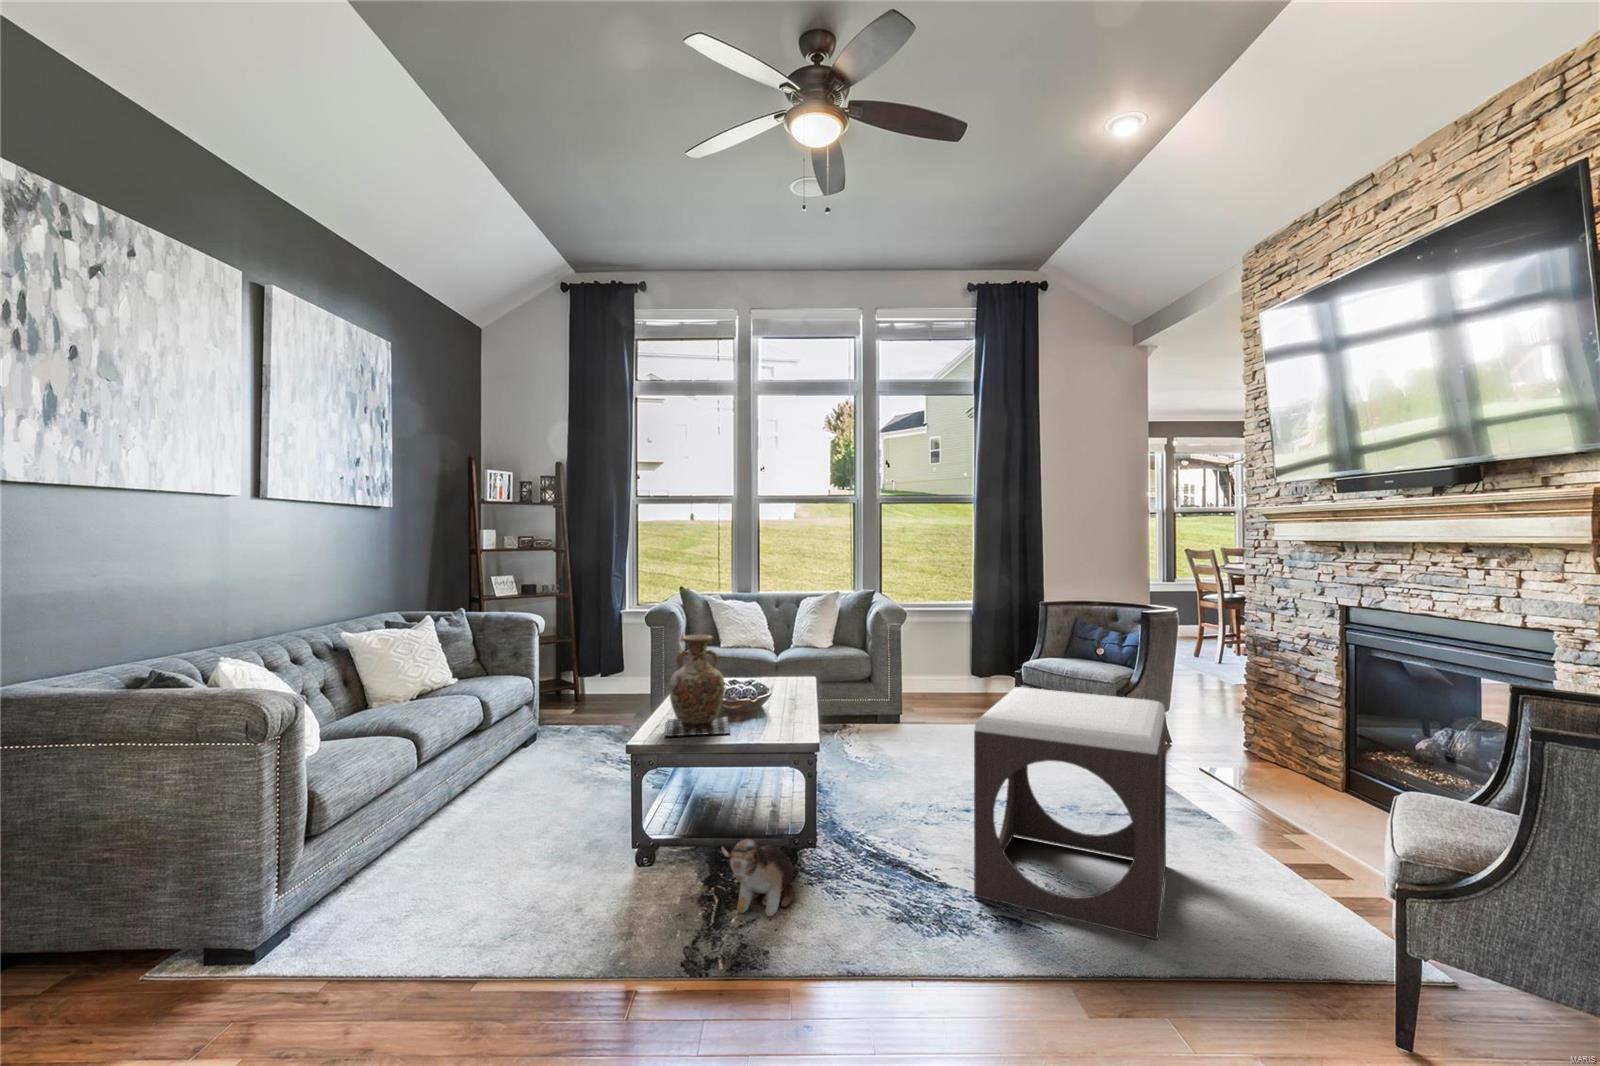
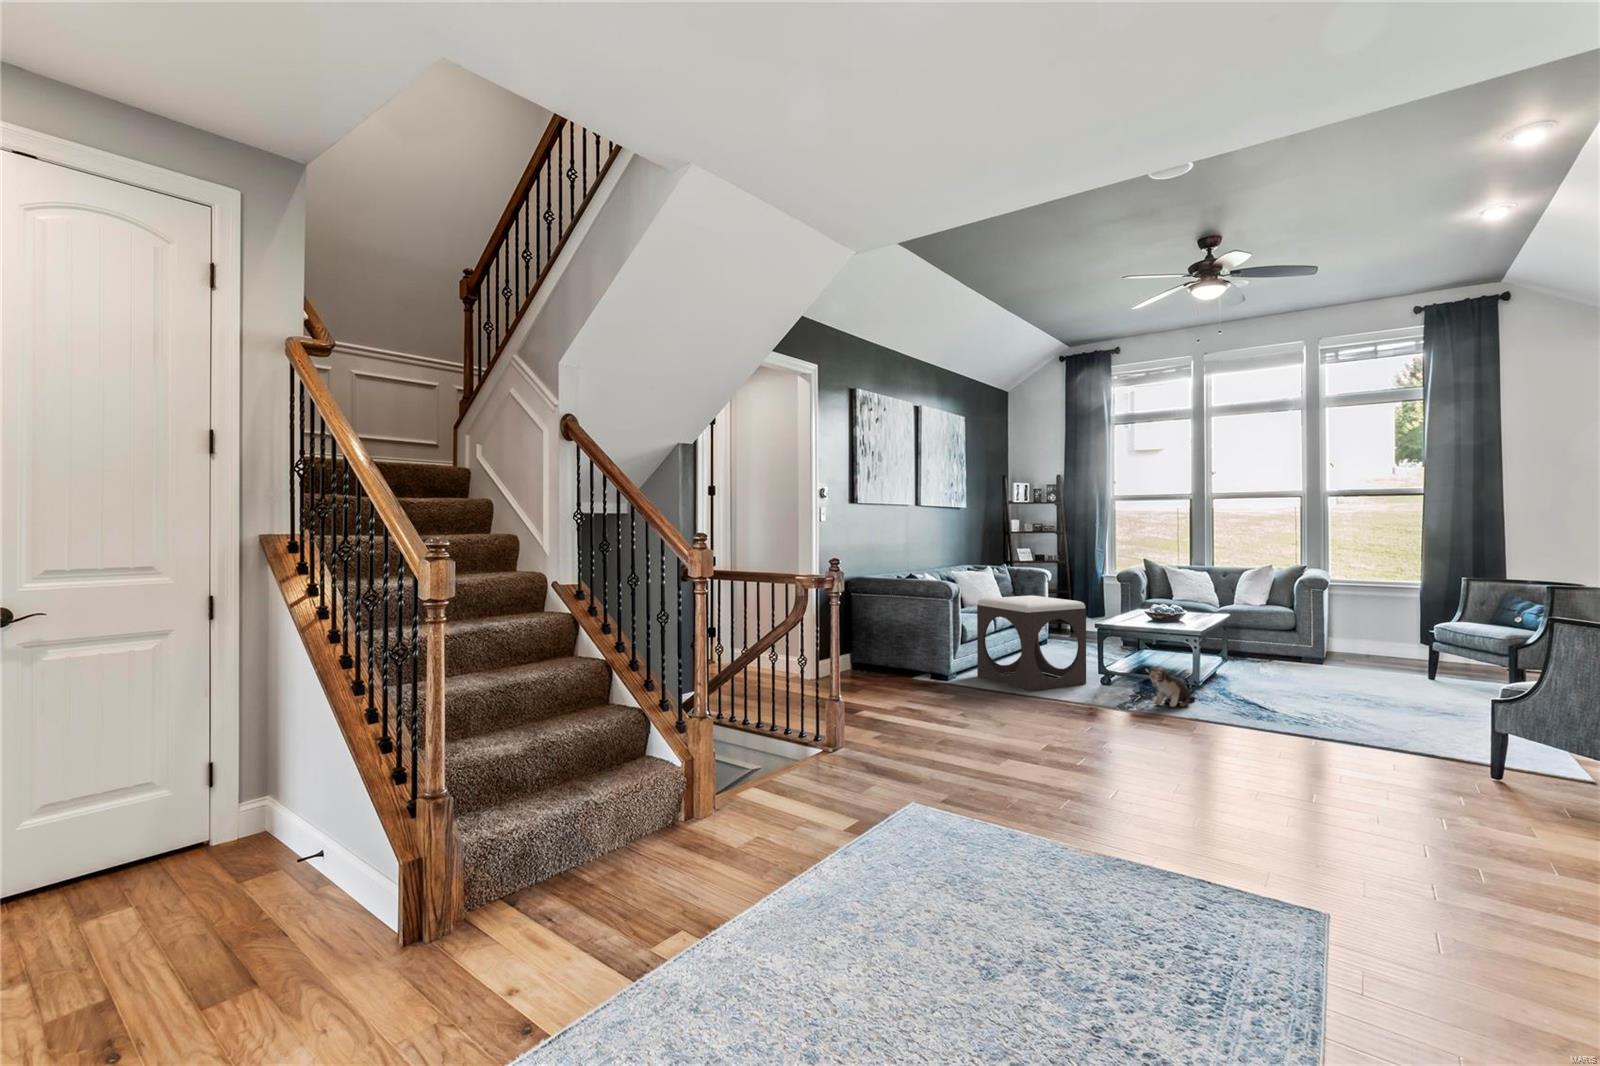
vase: present [665,635,730,736] -> none [1121,575,1160,627]
footstool: present [974,687,1166,939] -> present [977,595,1086,691]

